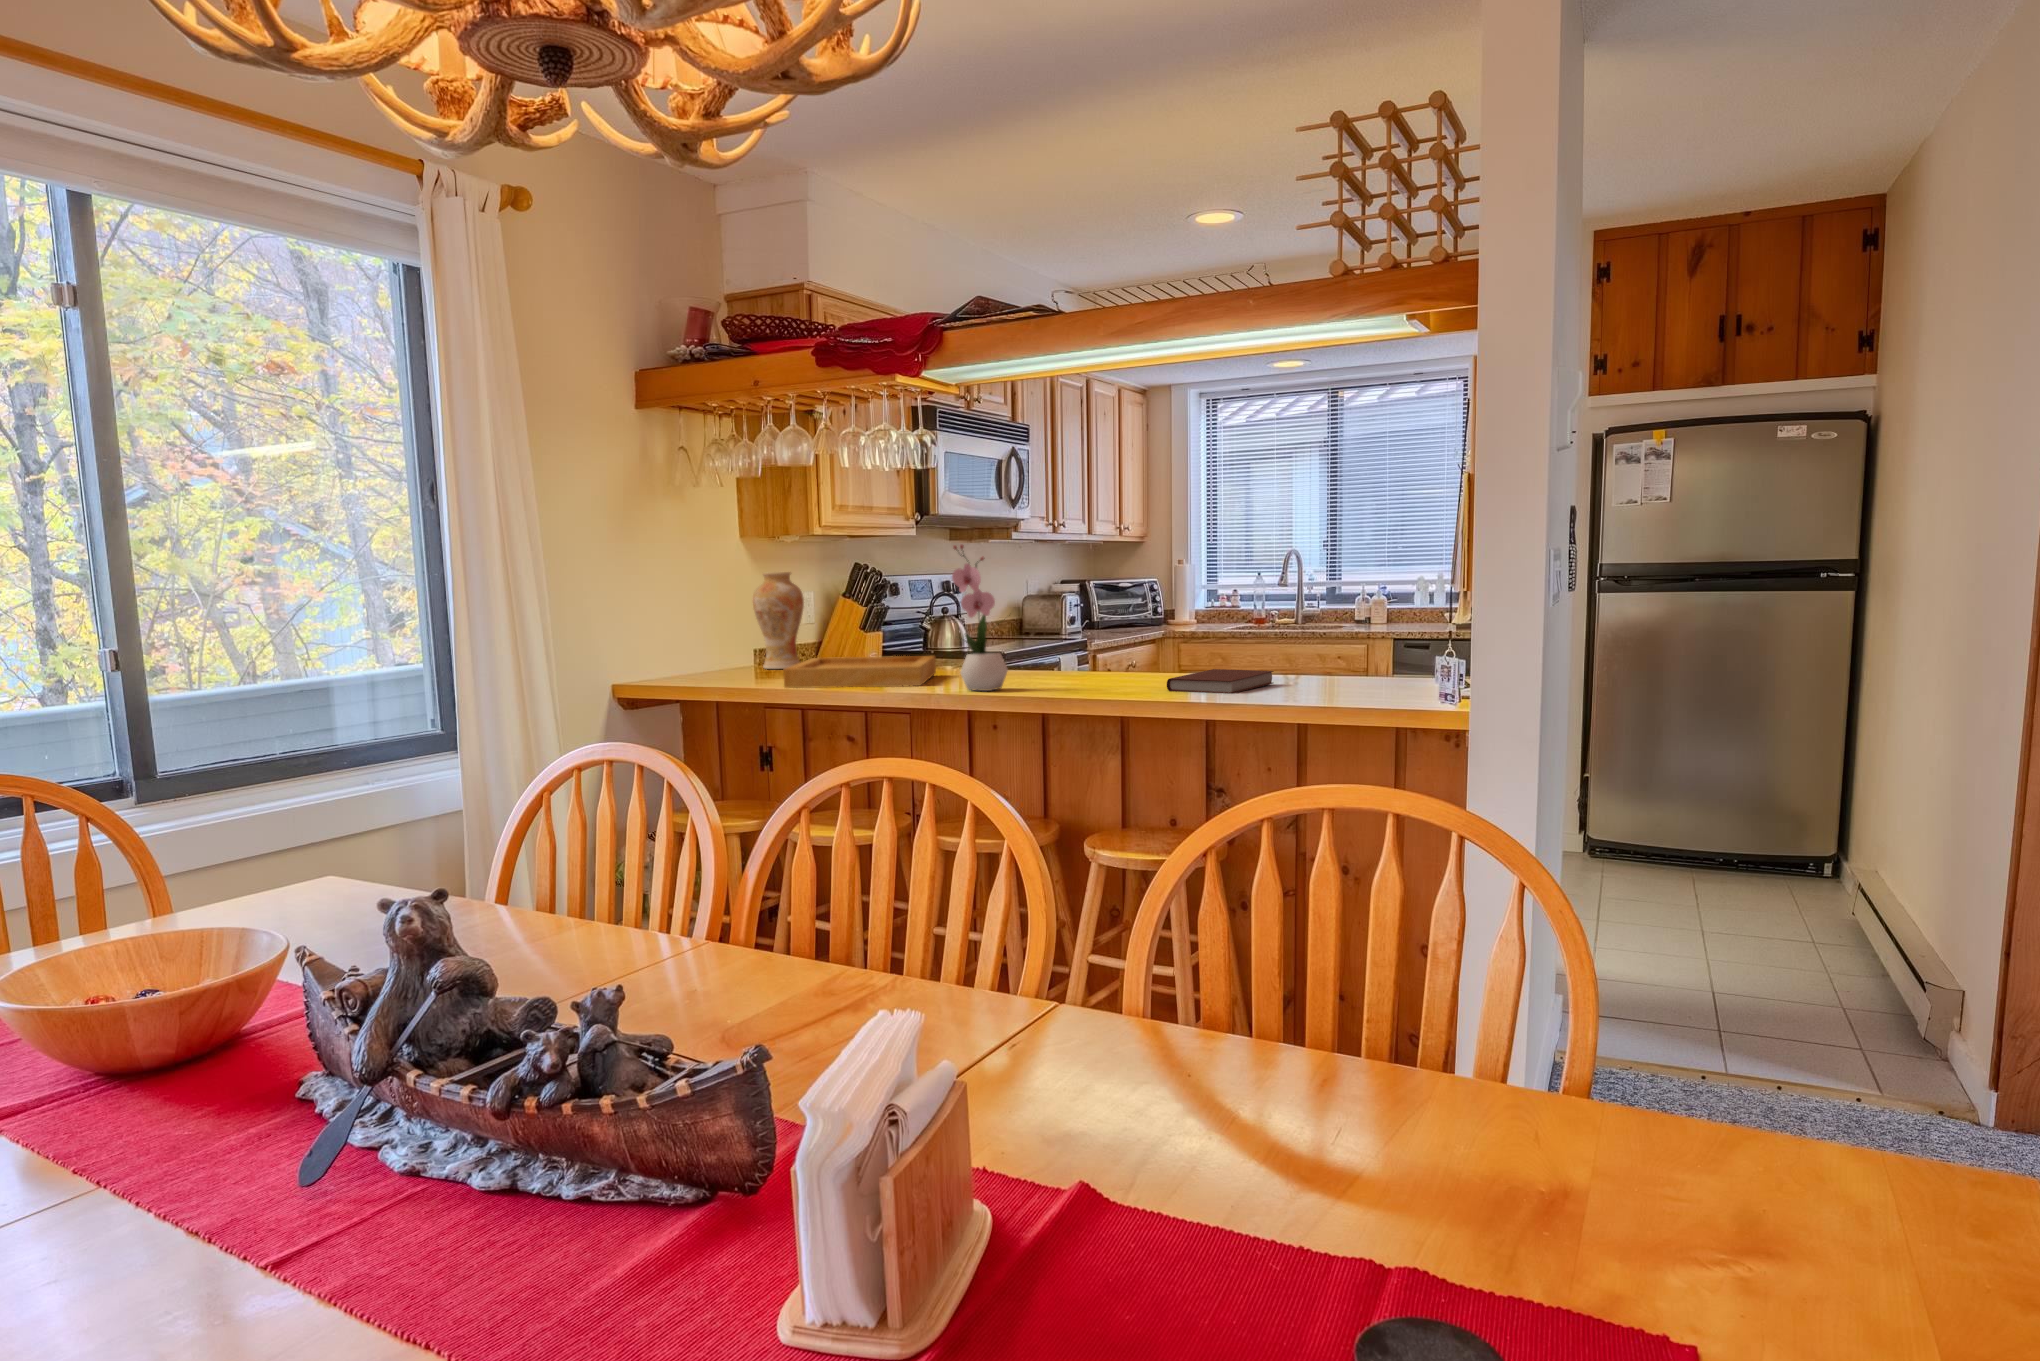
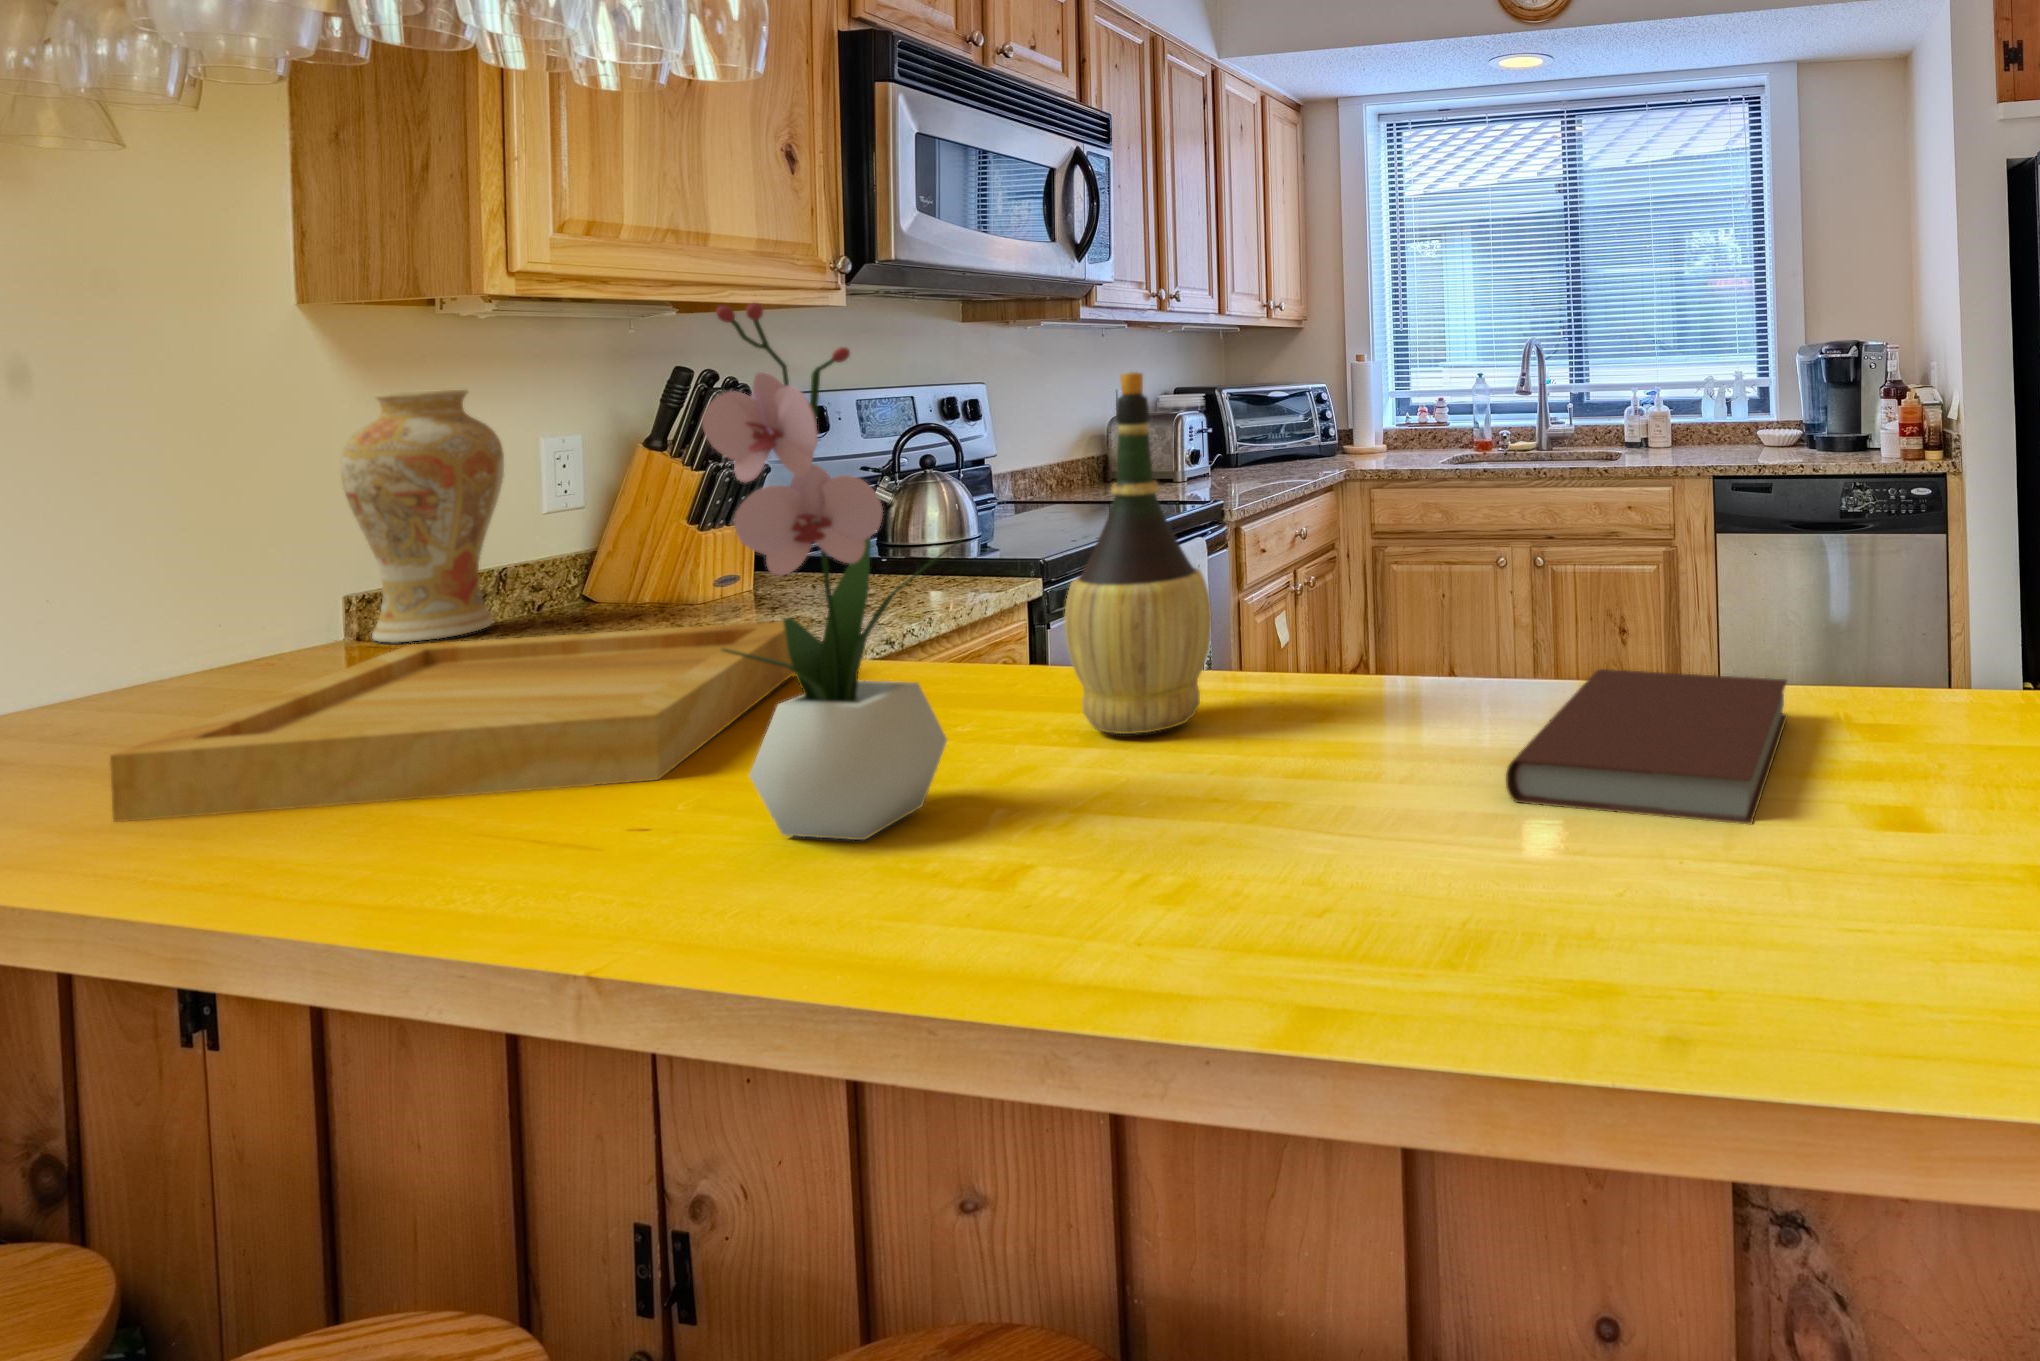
wine bottle: none [1036,565,1083,682] -> present [1065,372,1212,734]

